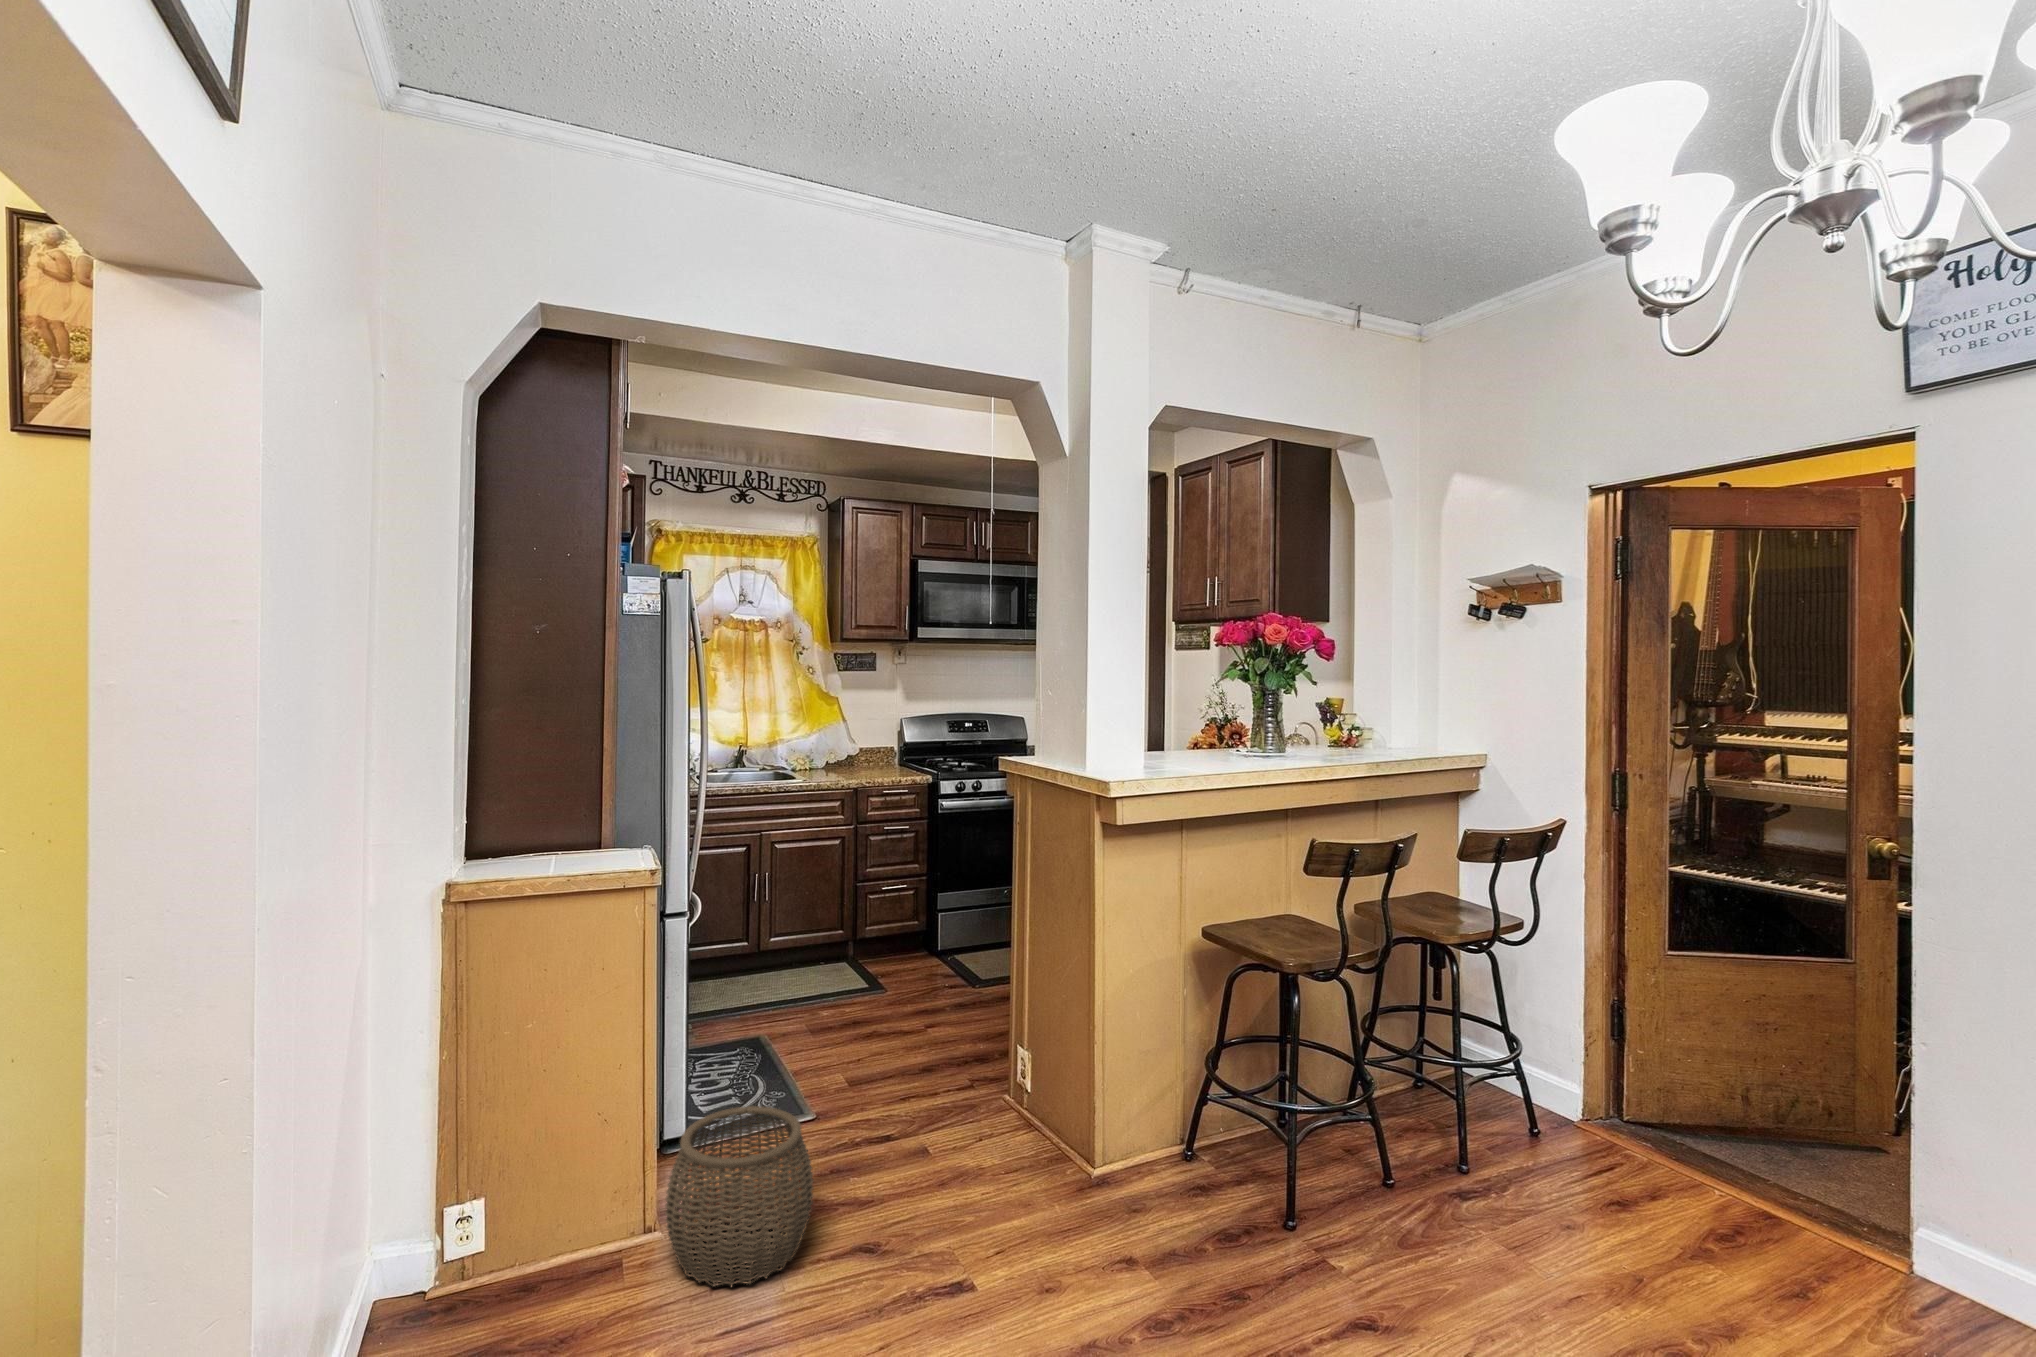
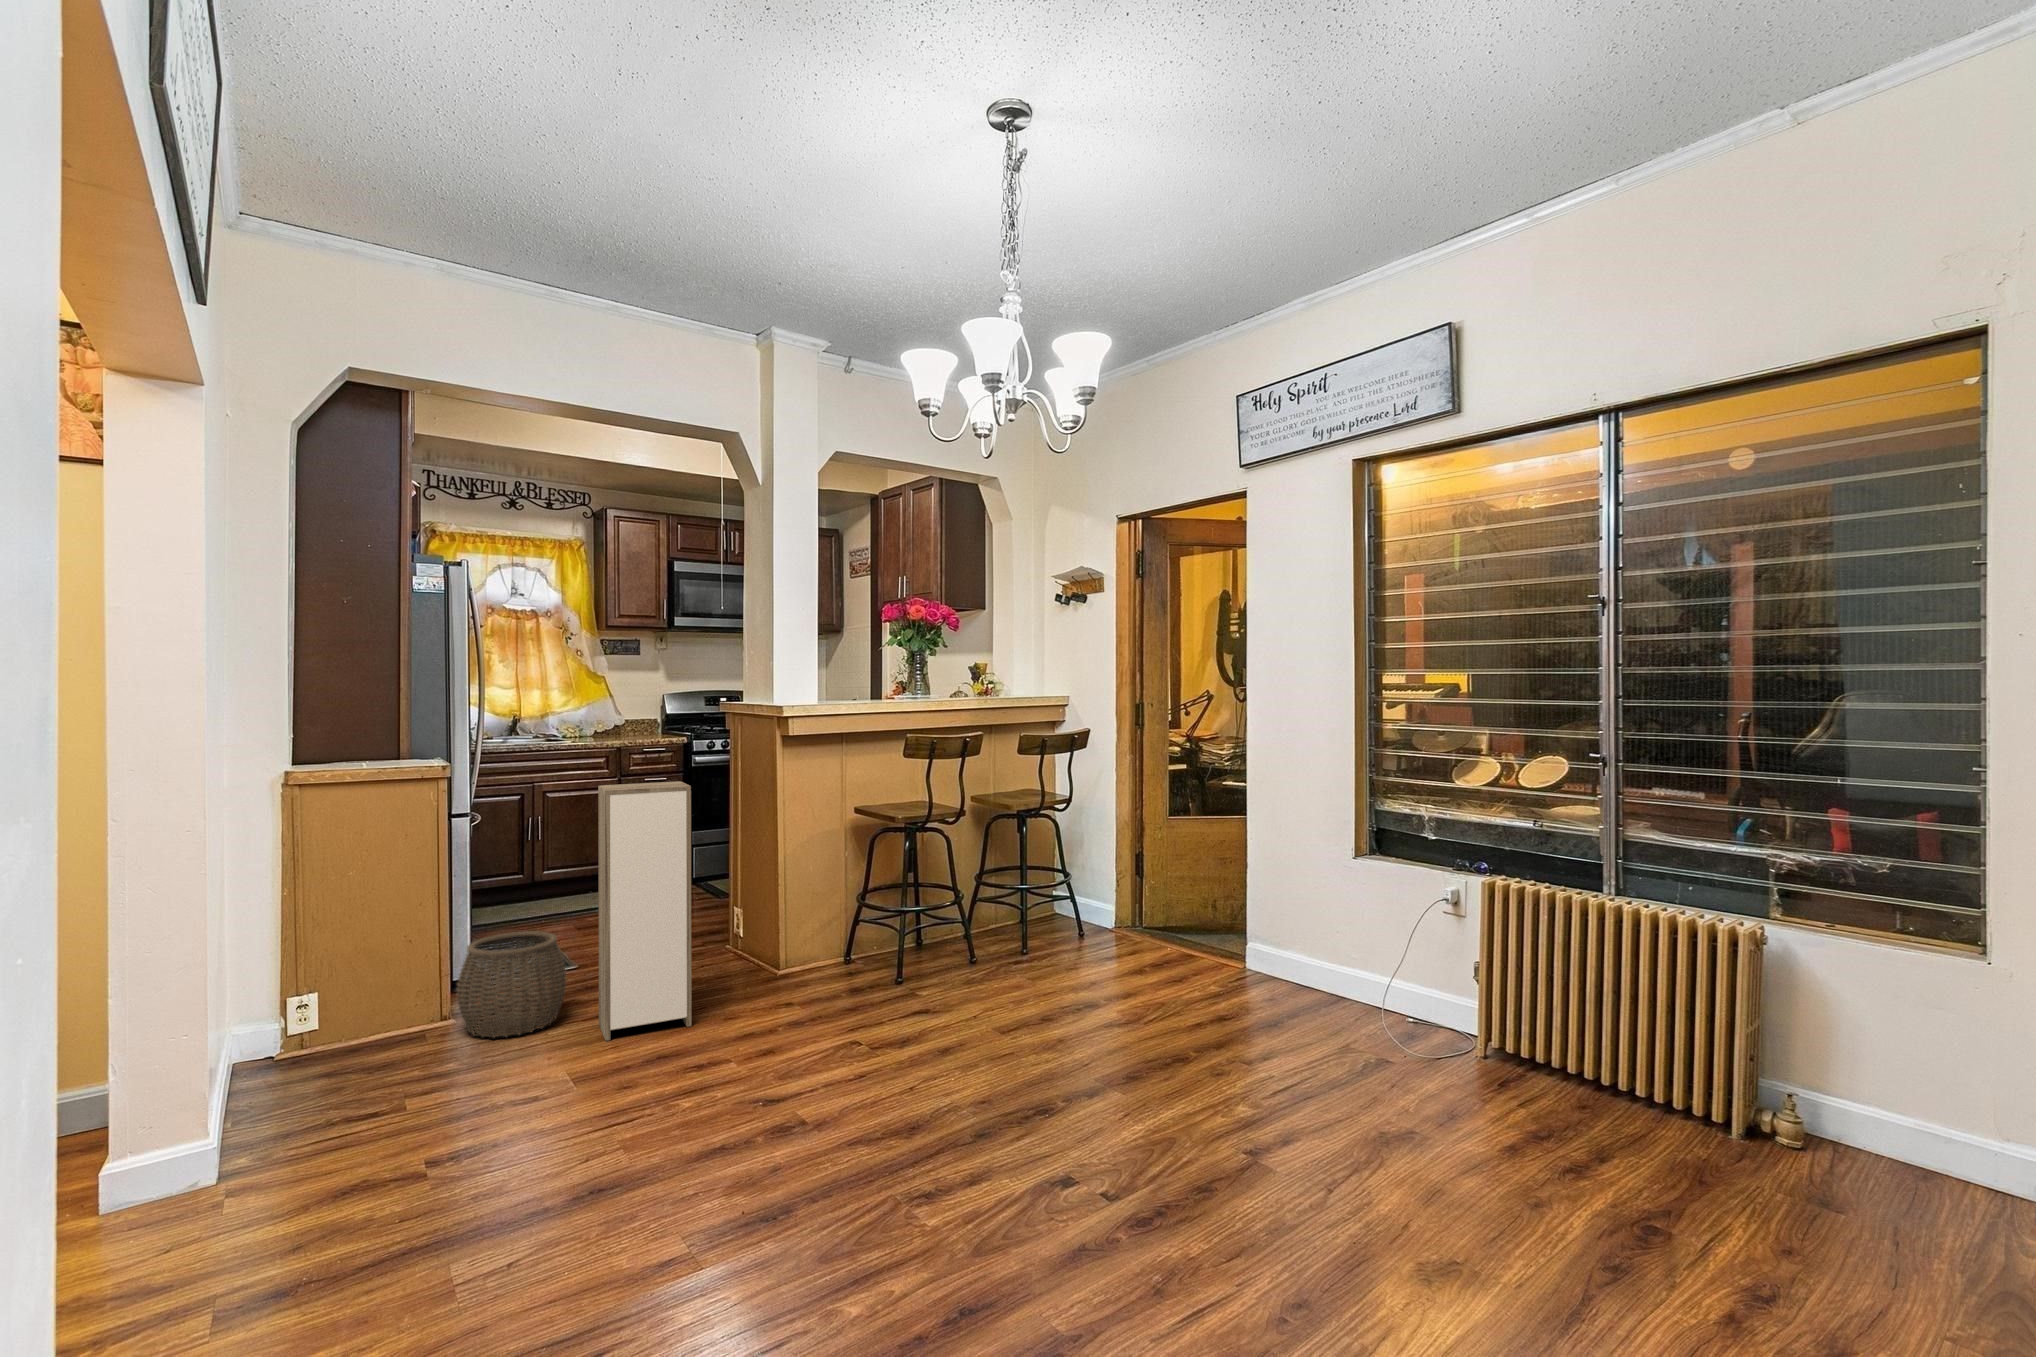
storage cabinet: none [858,907,1001,1319] -> present [598,781,692,1041]

